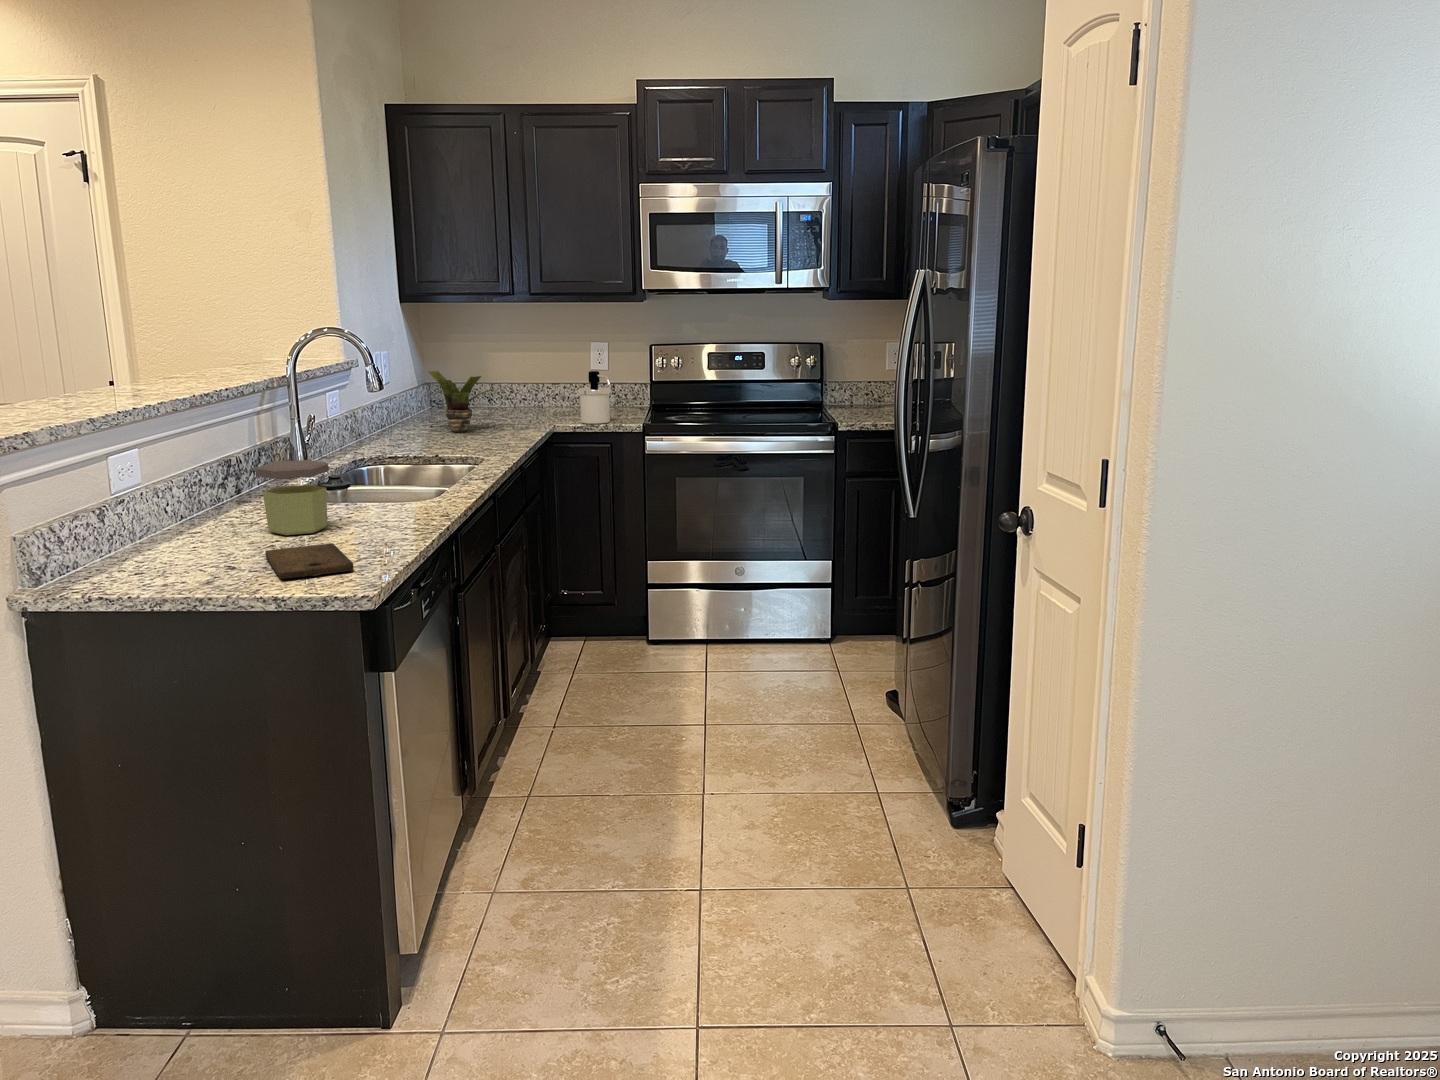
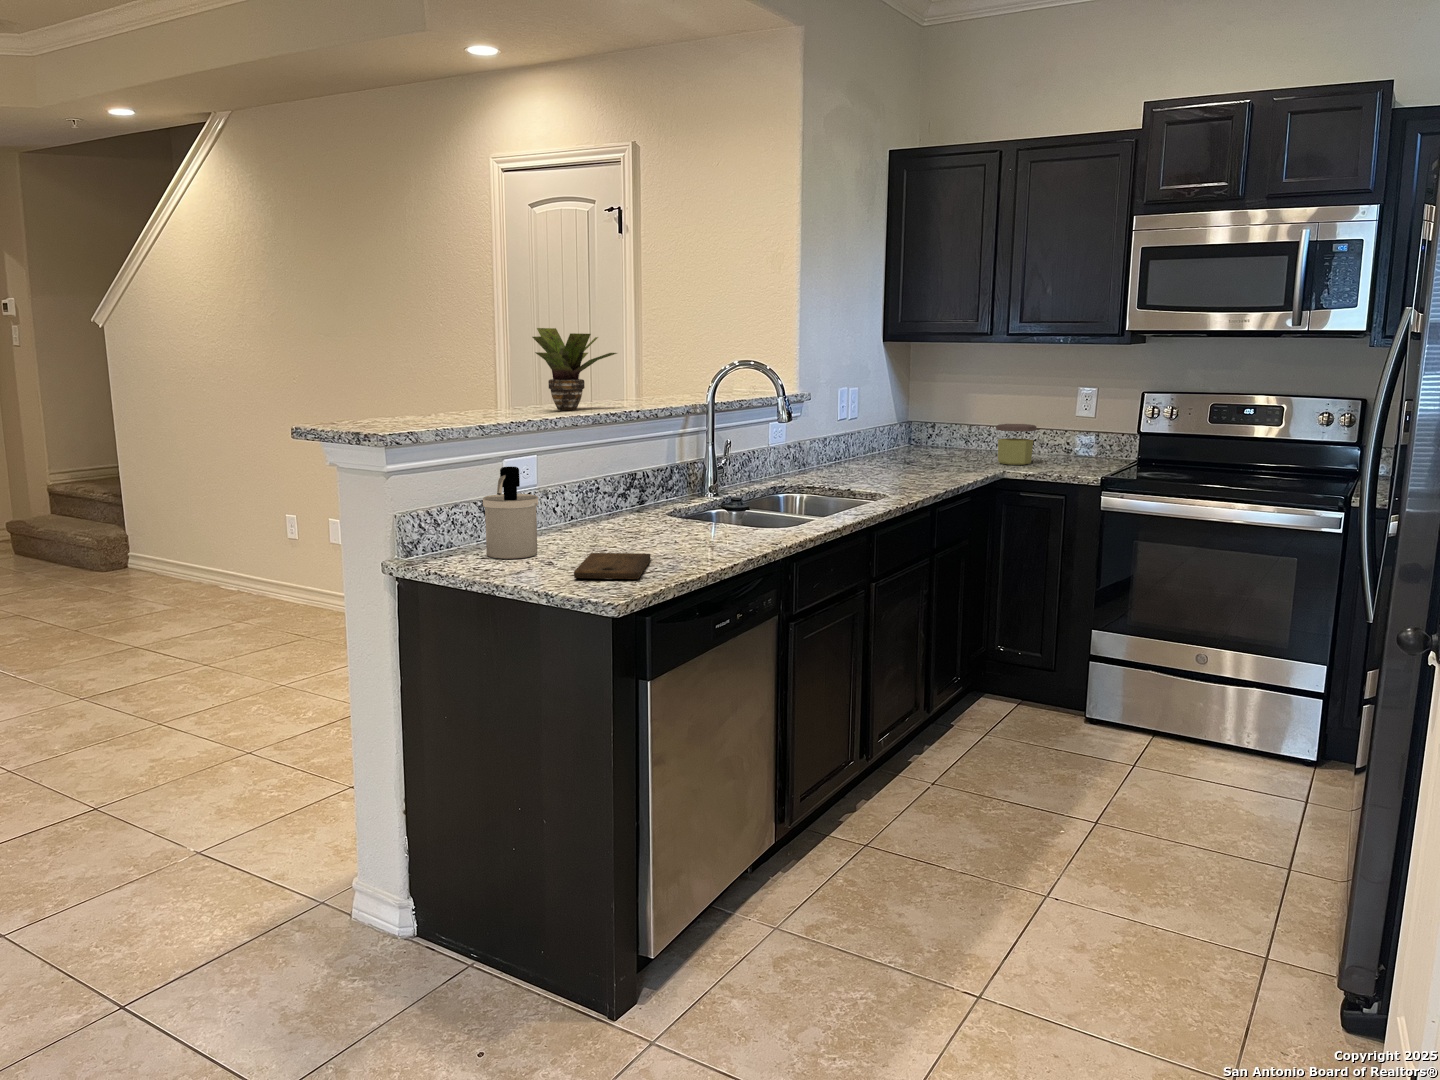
potted plant: present [429,371,495,432] -> present [532,328,617,410]
soap dispenser: present [579,371,610,424] -> present [483,467,538,559]
jar: present [256,460,329,535] -> present [996,424,1036,465]

